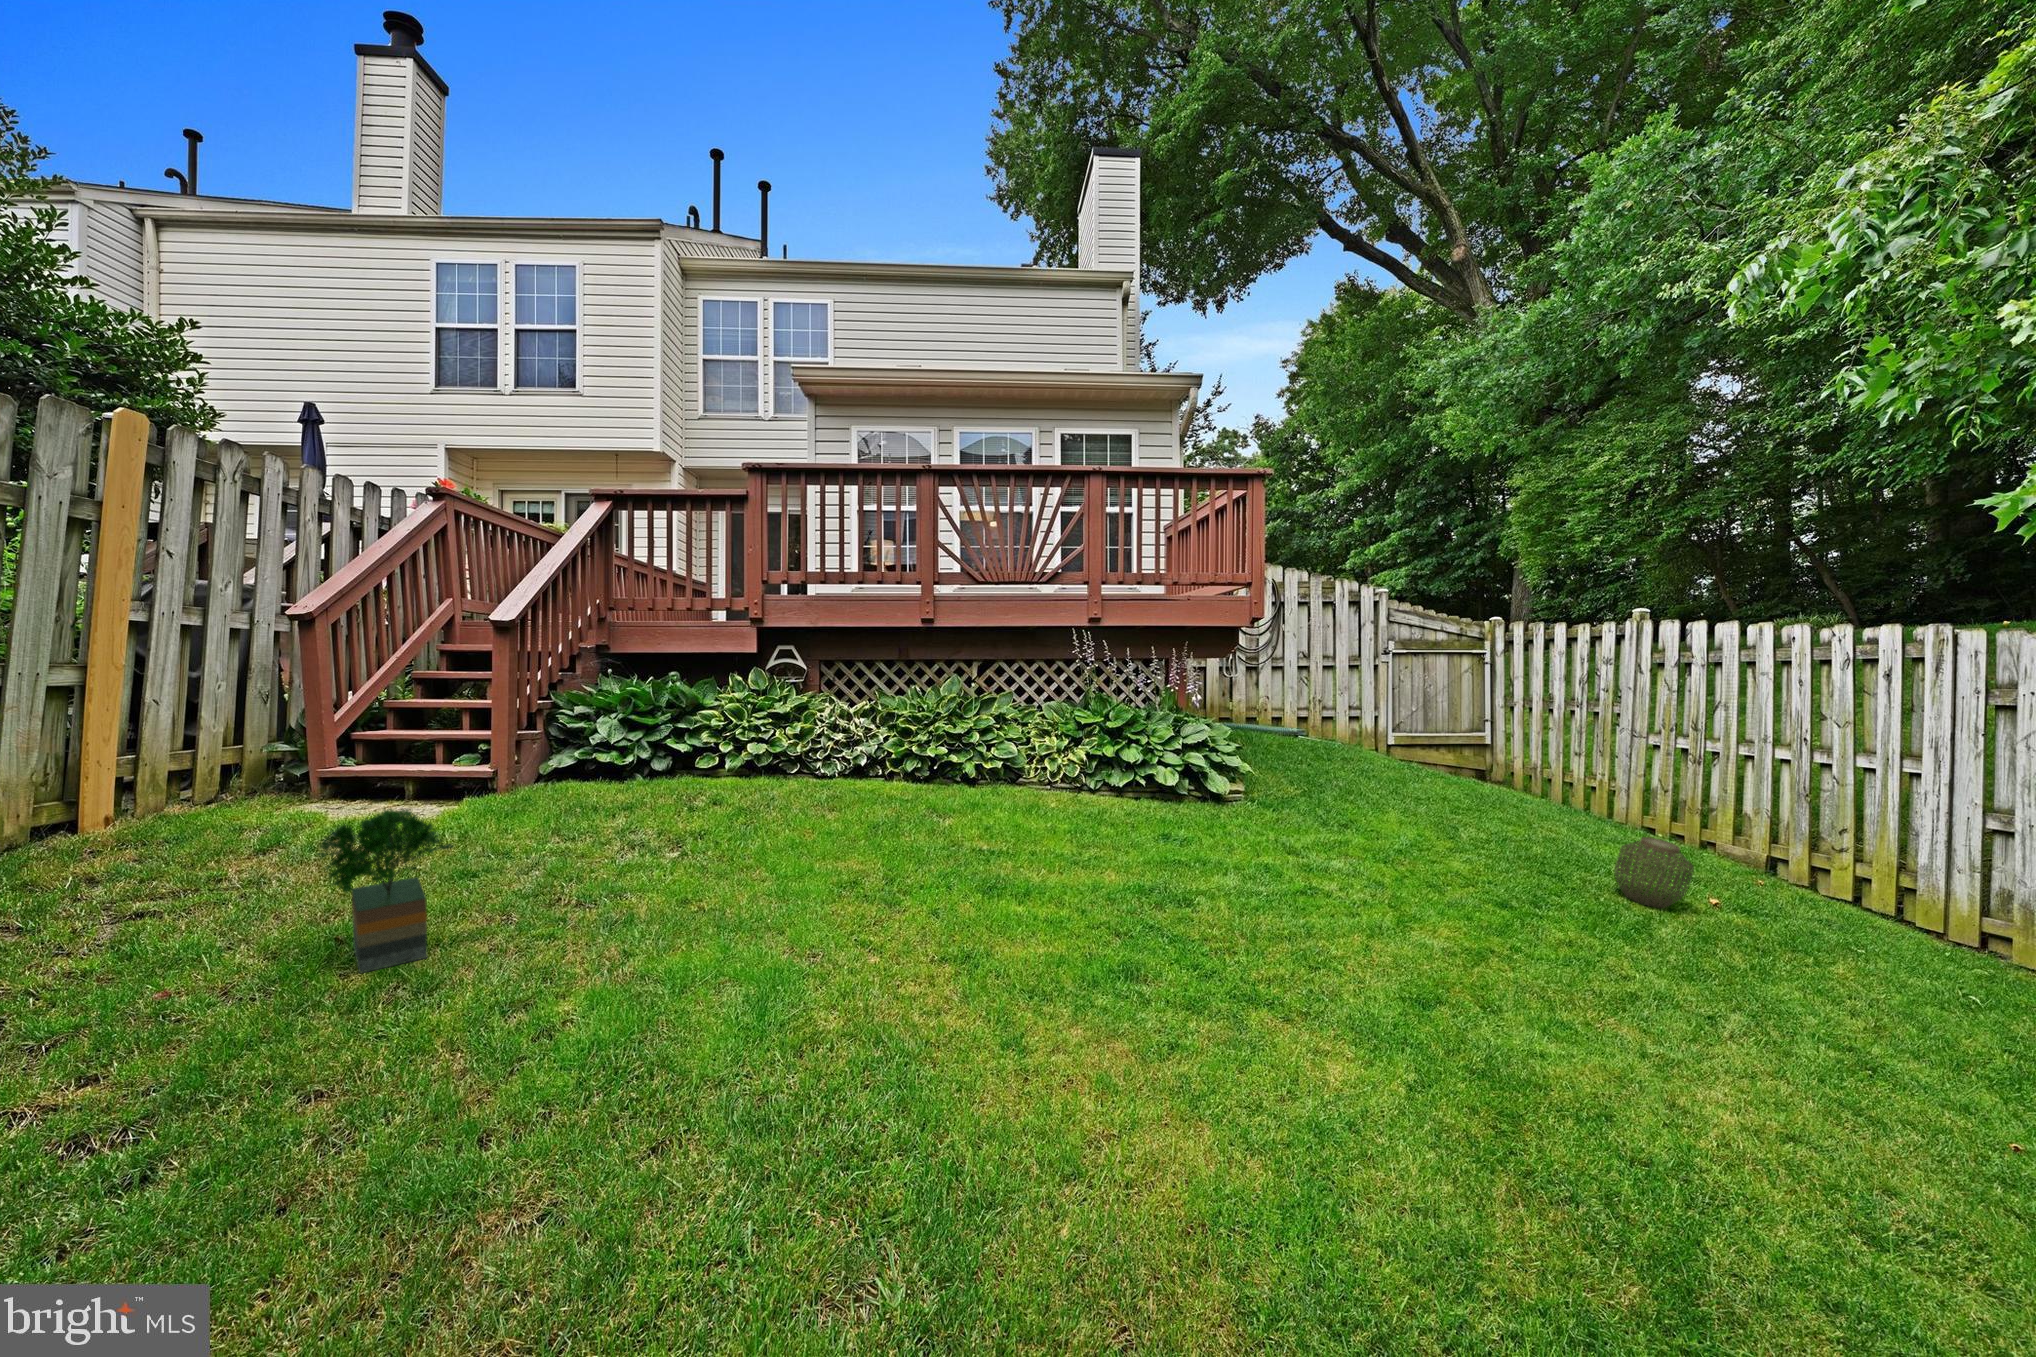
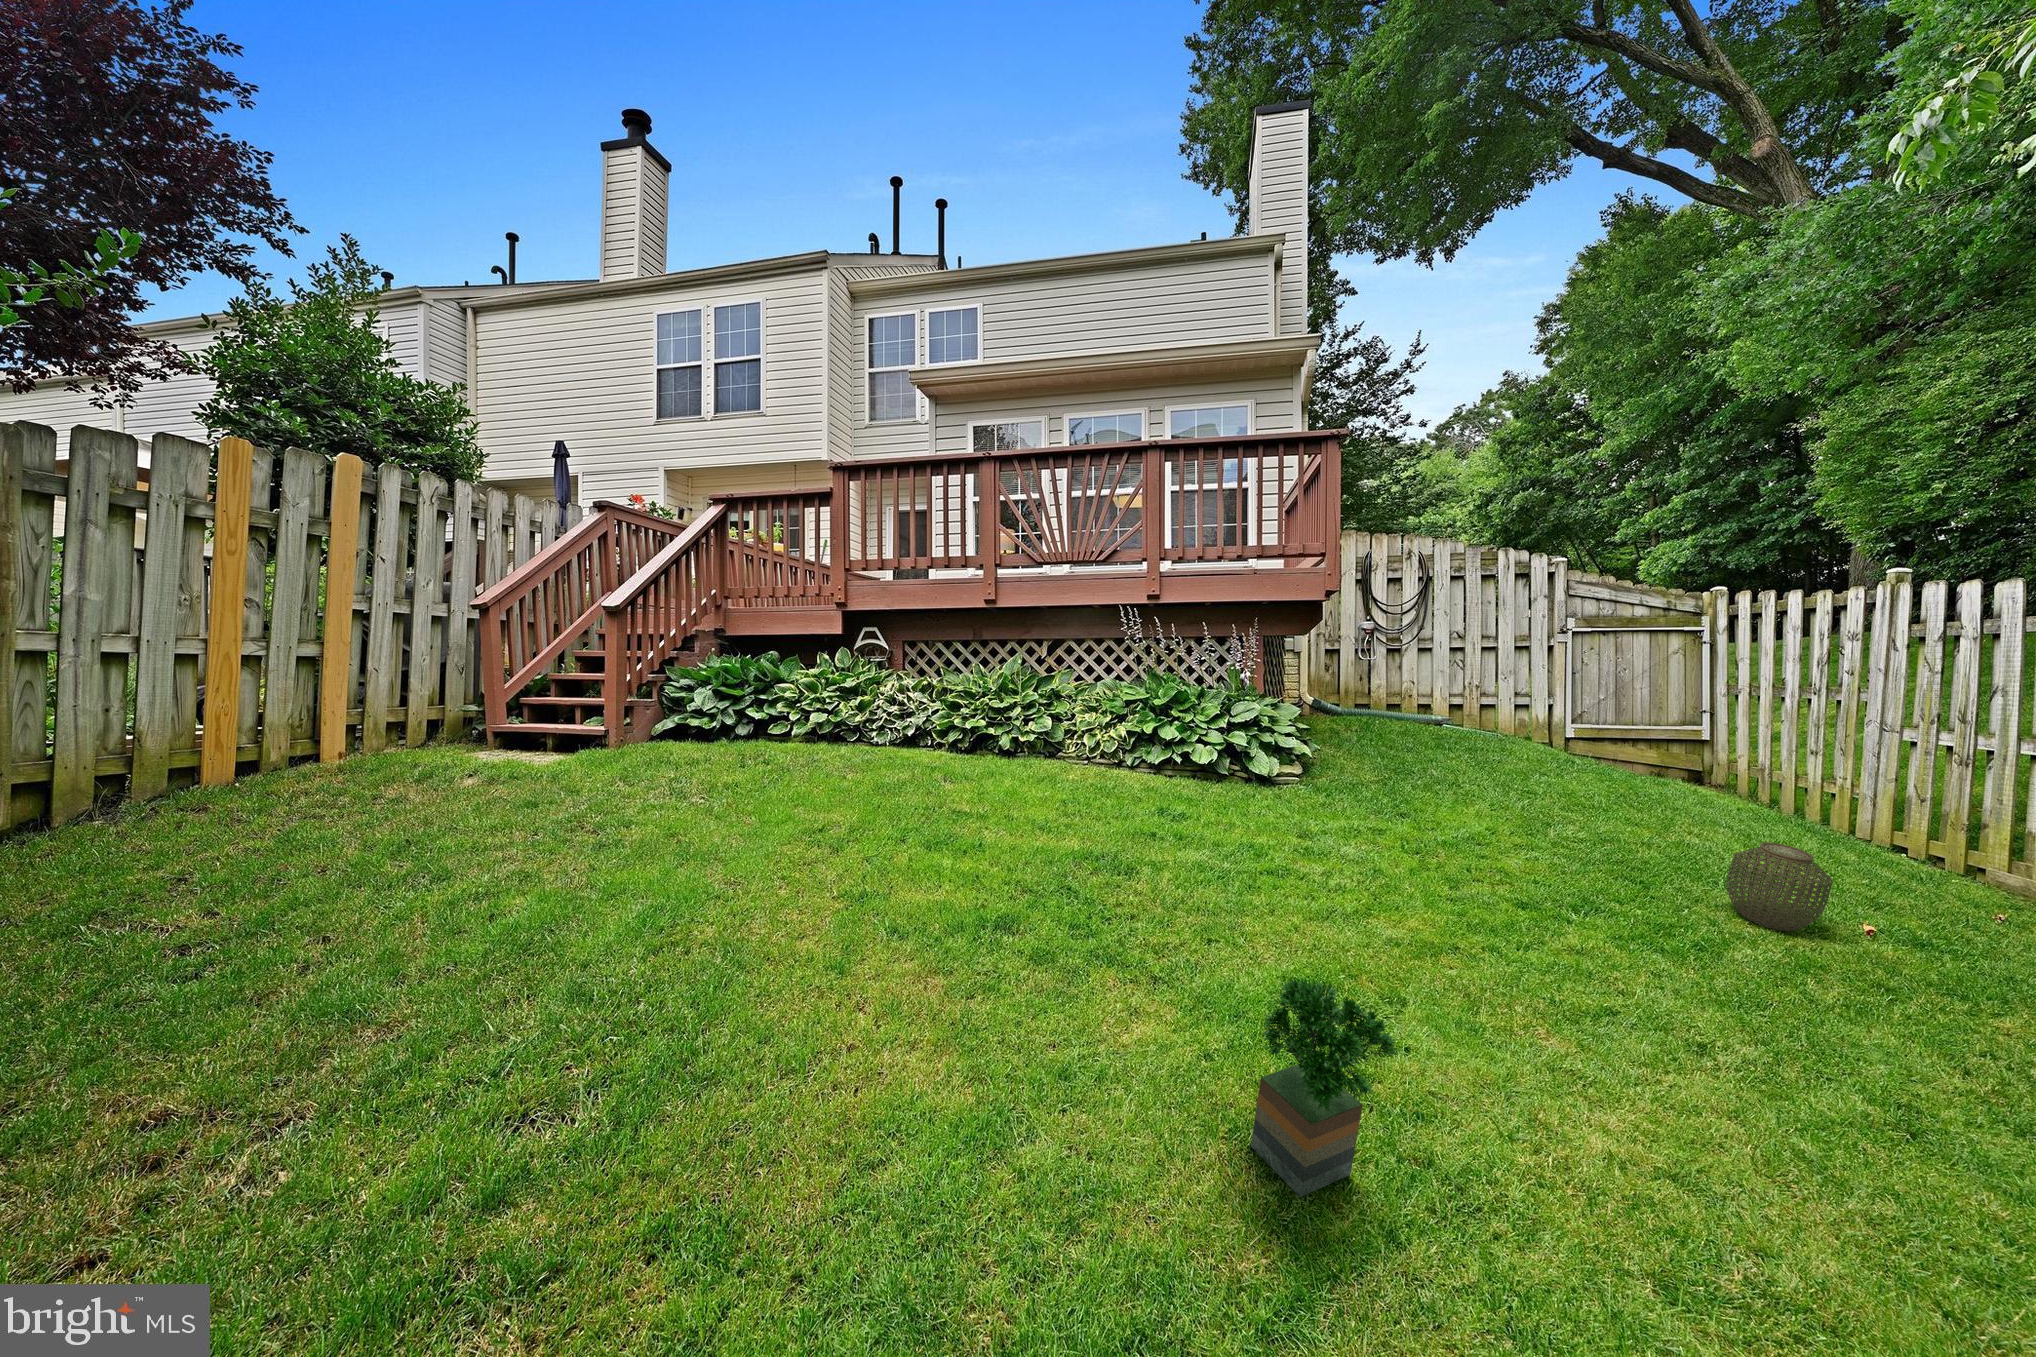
potted tree: present [319,809,454,973] -> present [1251,979,1399,1197]

